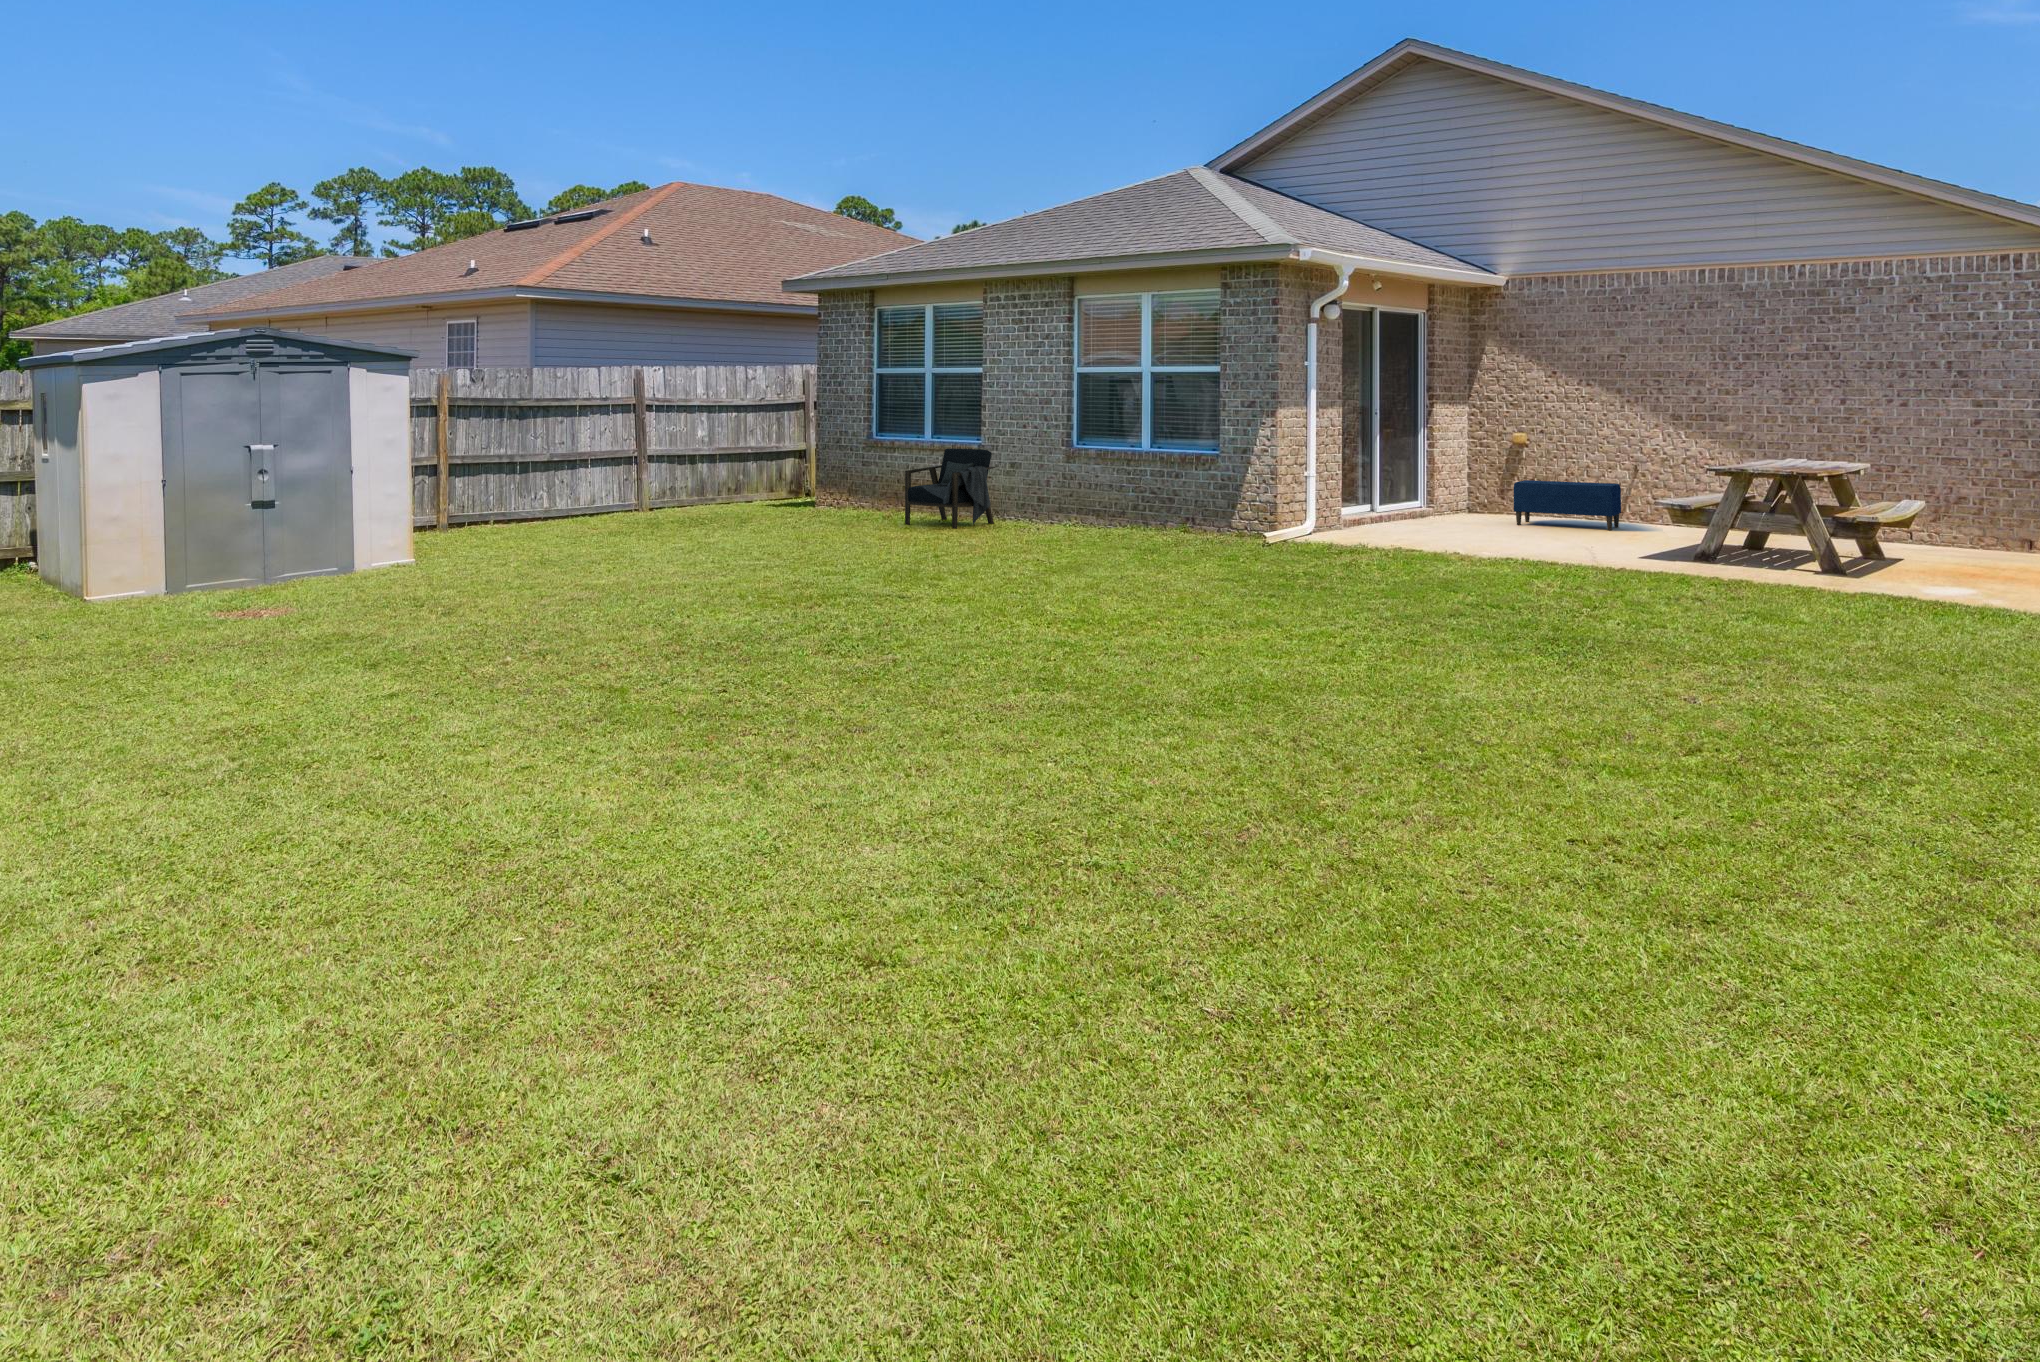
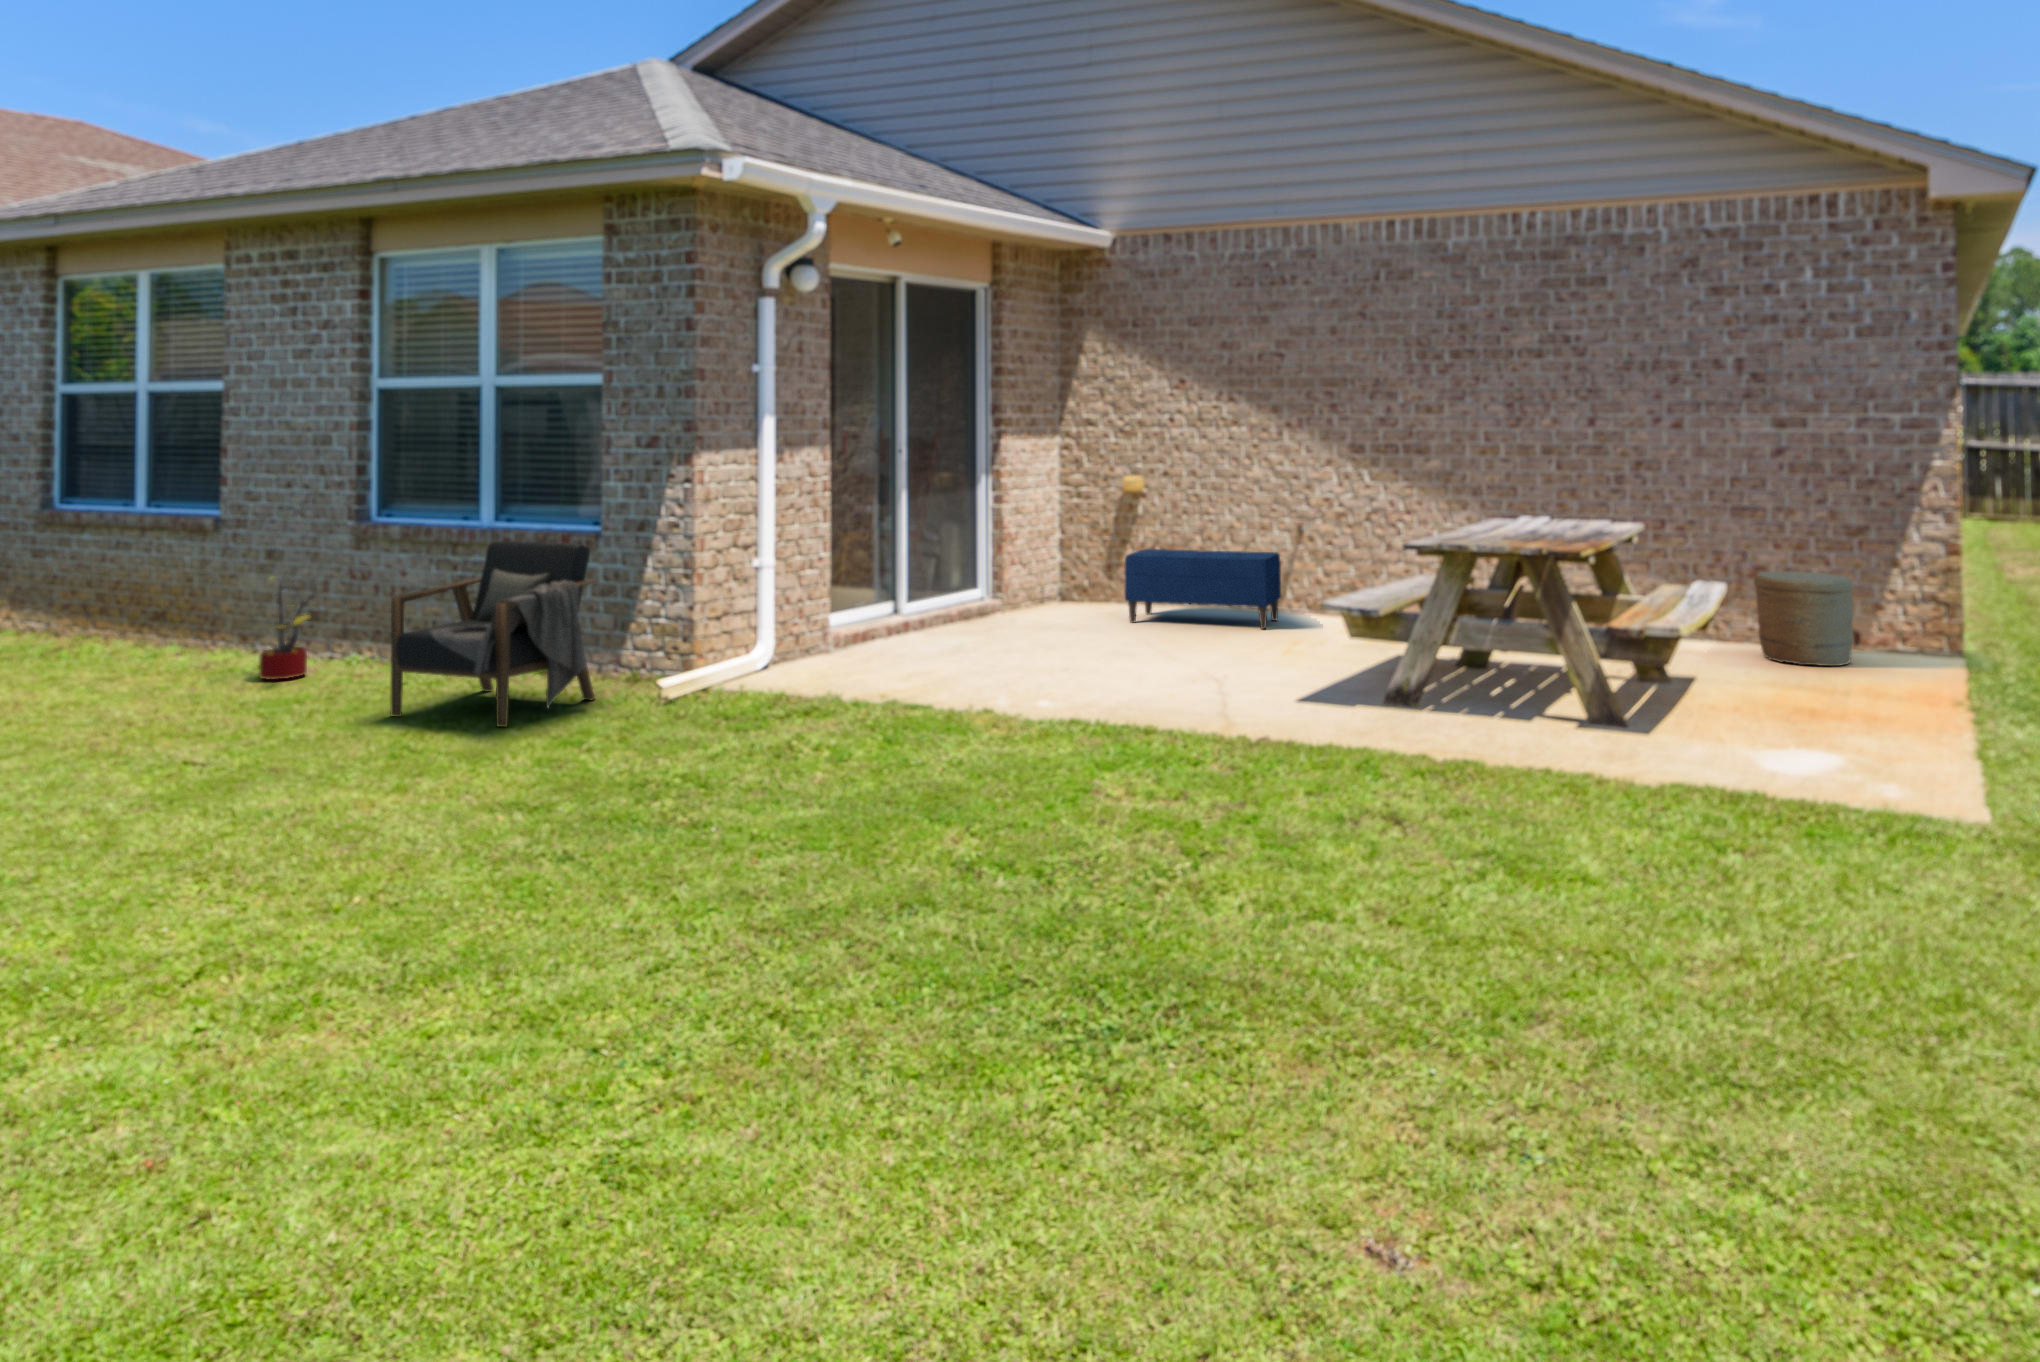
armchair: present [905,448,995,529] -> present [391,541,598,727]
decorative plant: none [1027,473,1059,530] -> present [259,572,316,680]
basket: none [1956,499,2027,558] -> present [1754,571,1854,666]

